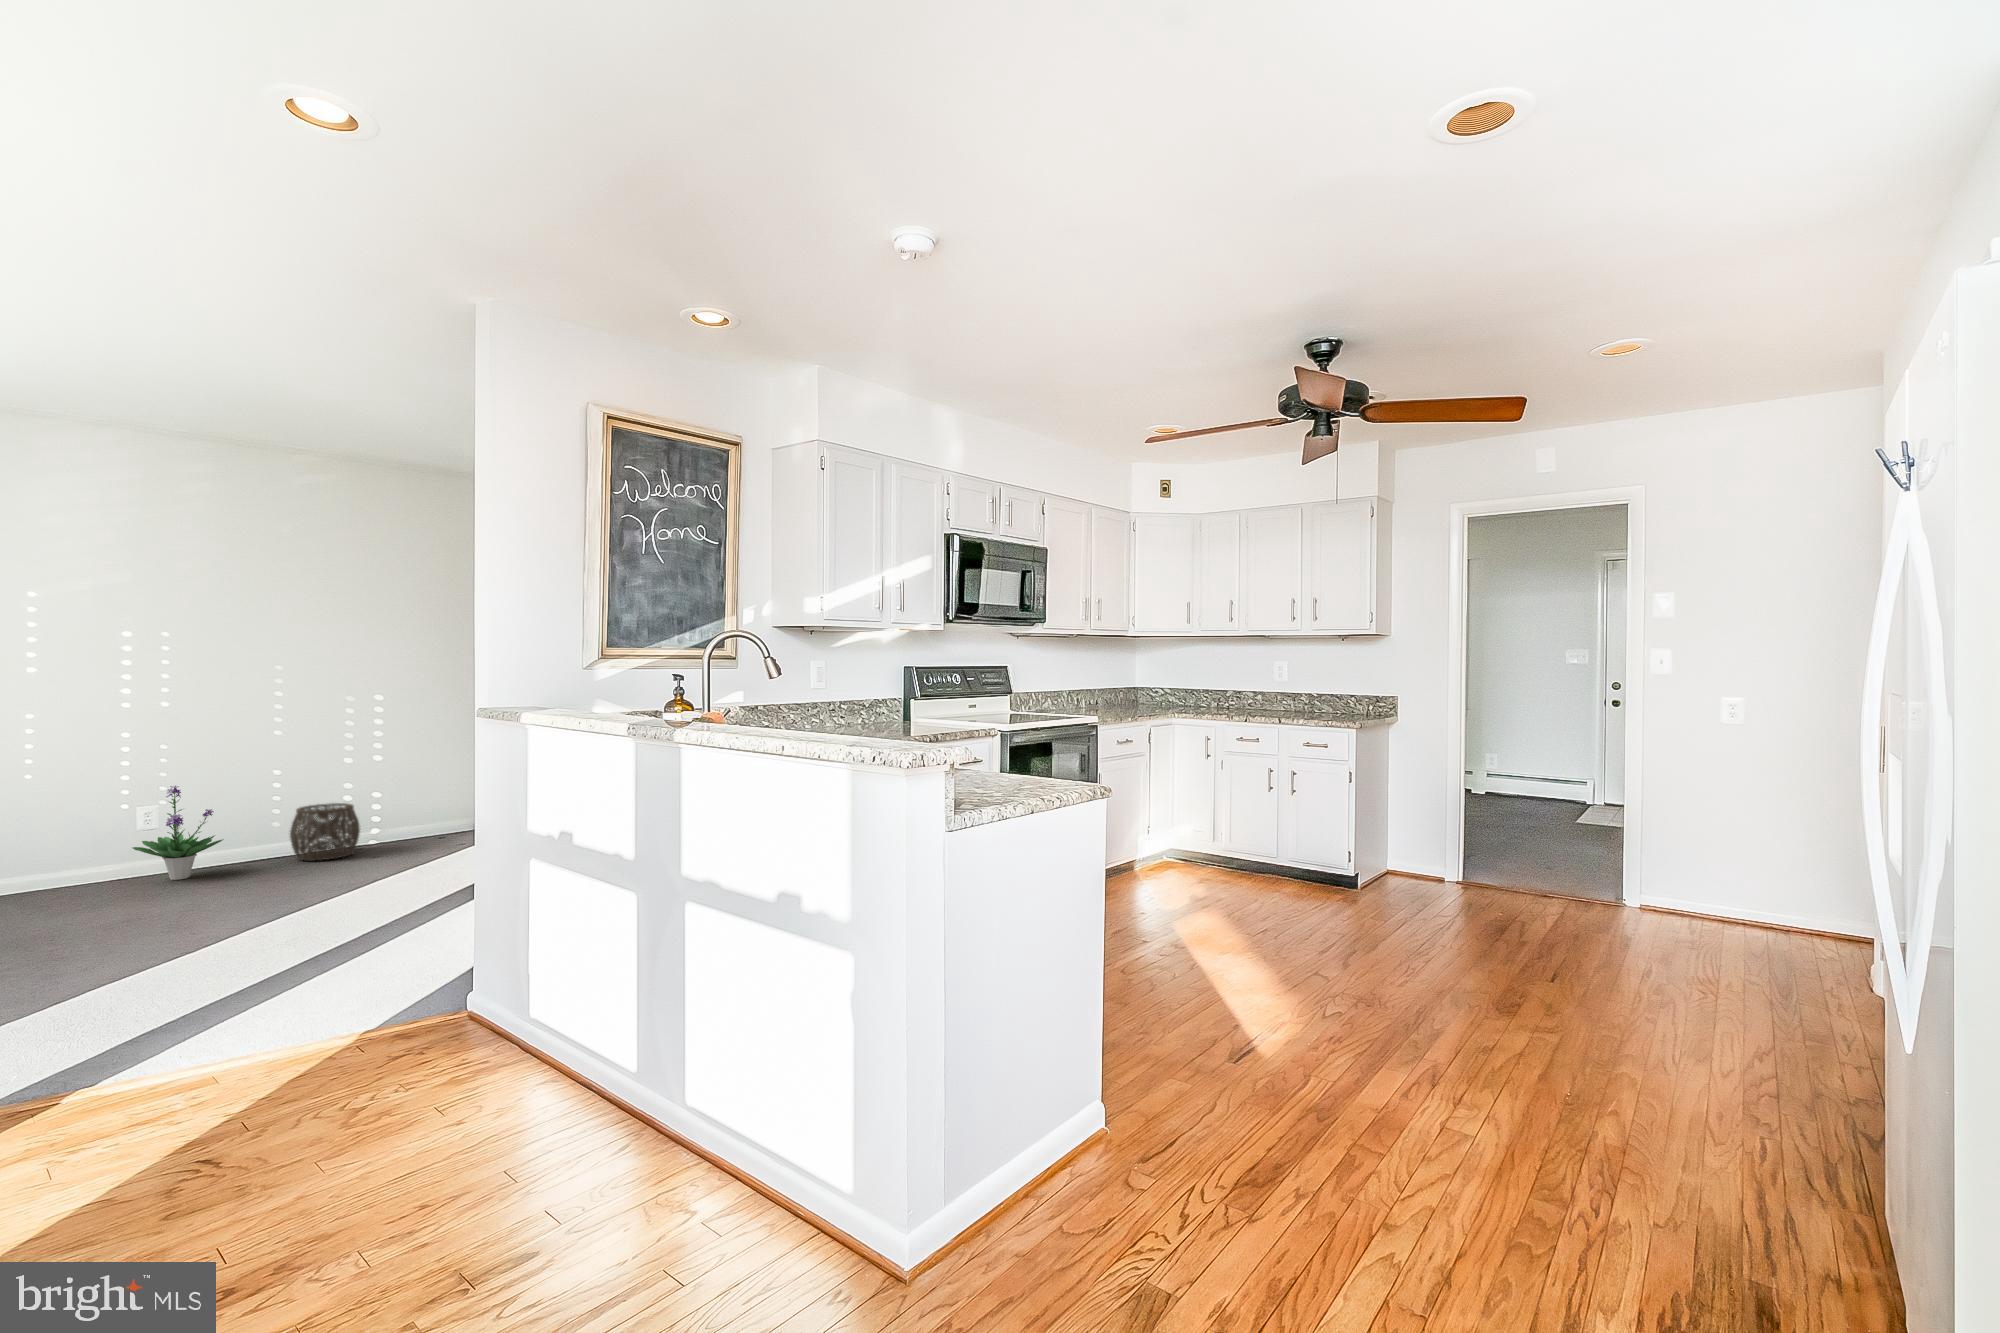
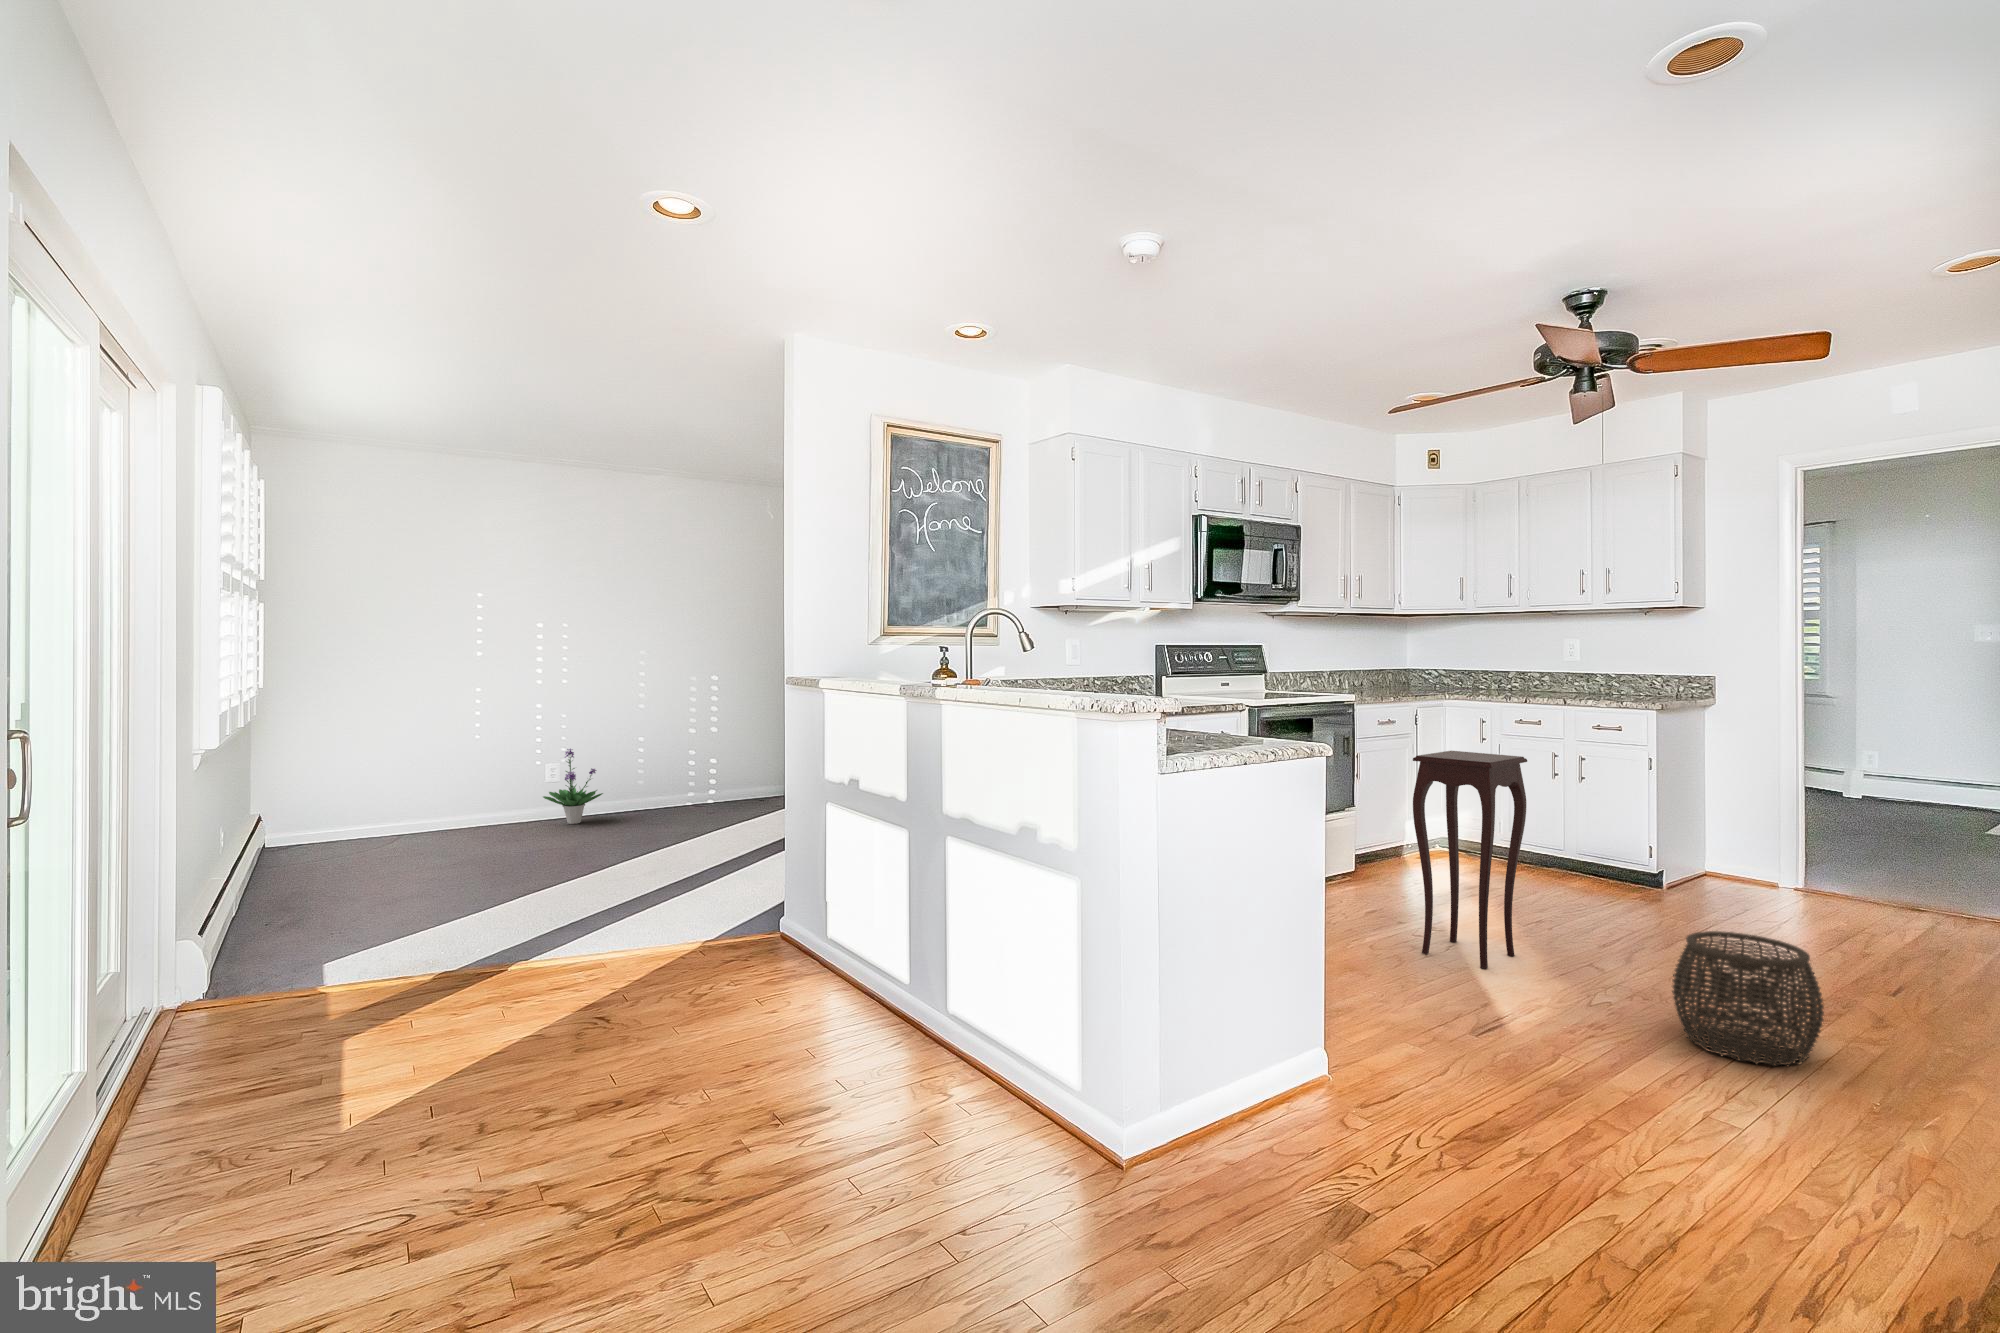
side table: none [1164,774,1264,987] -> present [1413,751,1527,969]
woven basket: present [290,803,360,861] -> present [1672,931,1824,1066]

